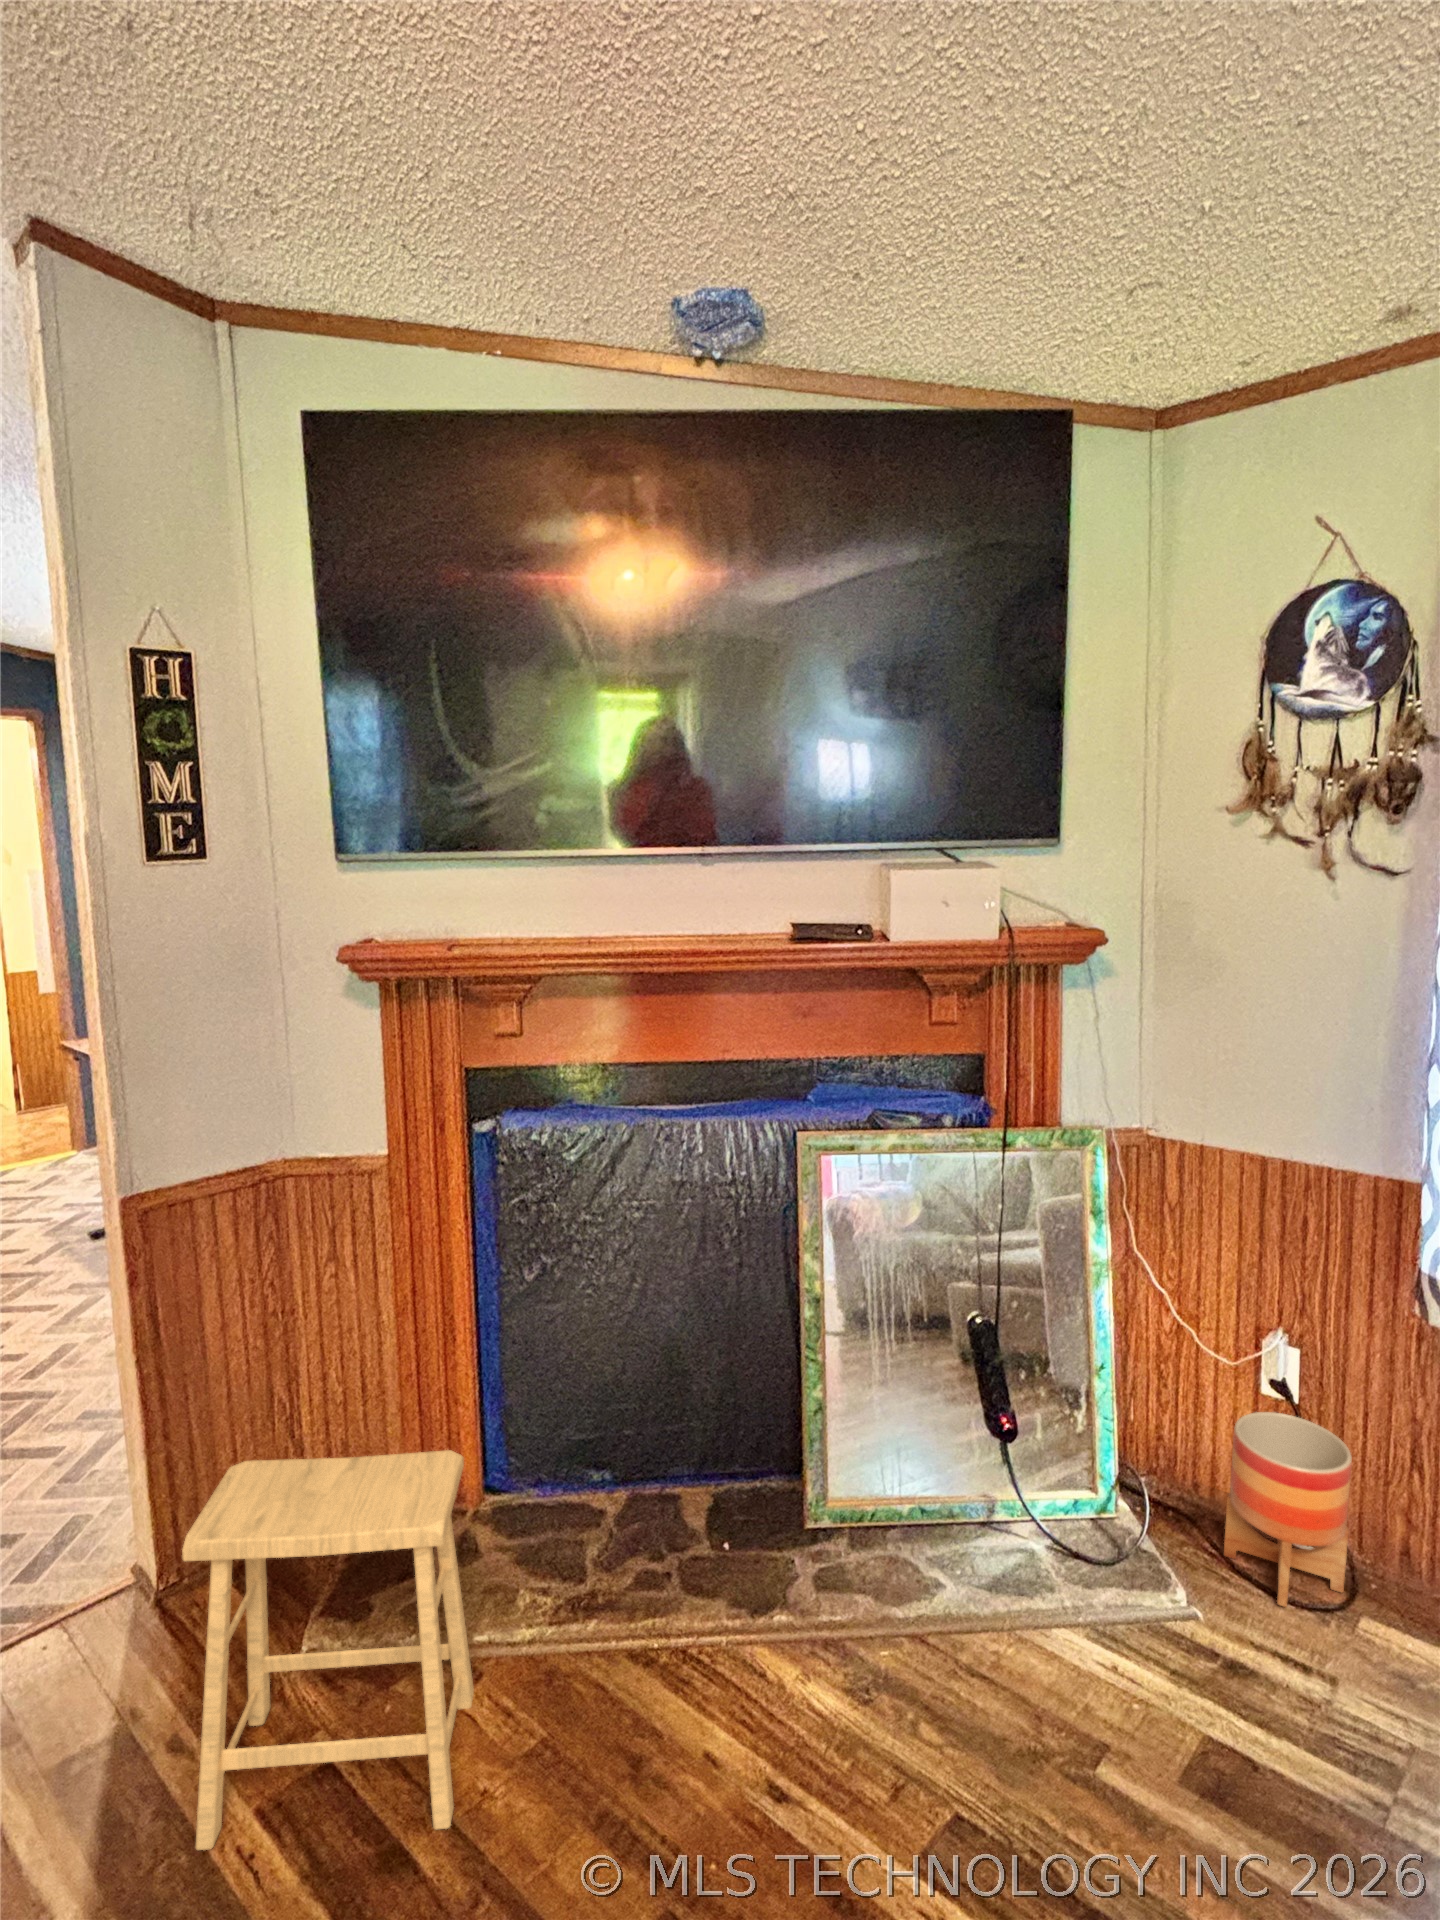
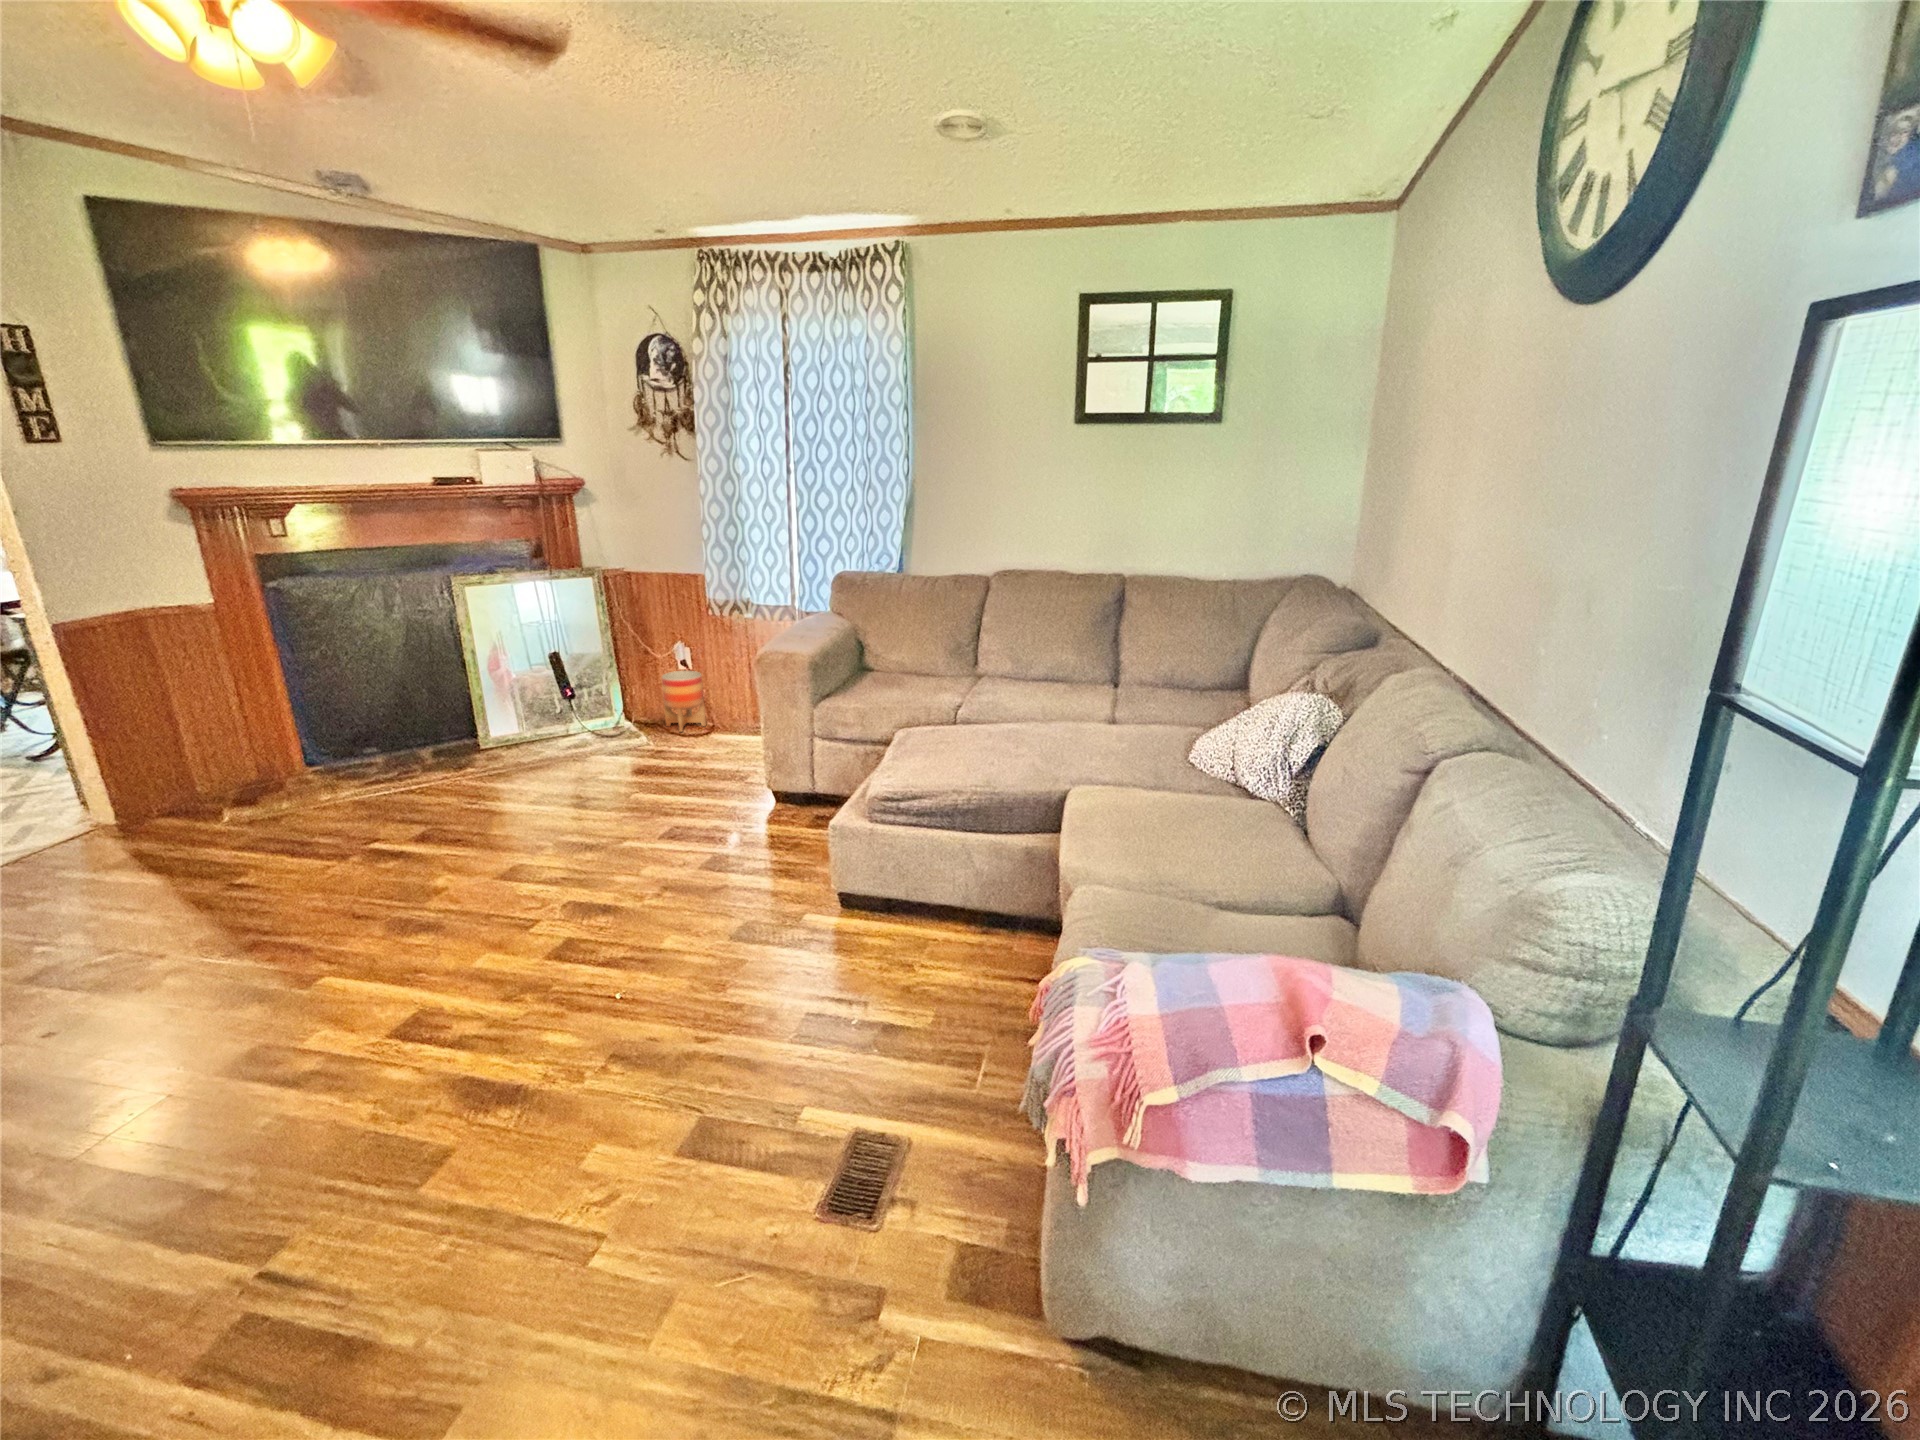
footstool: present [182,1450,474,1850] -> none [174,700,330,851]

